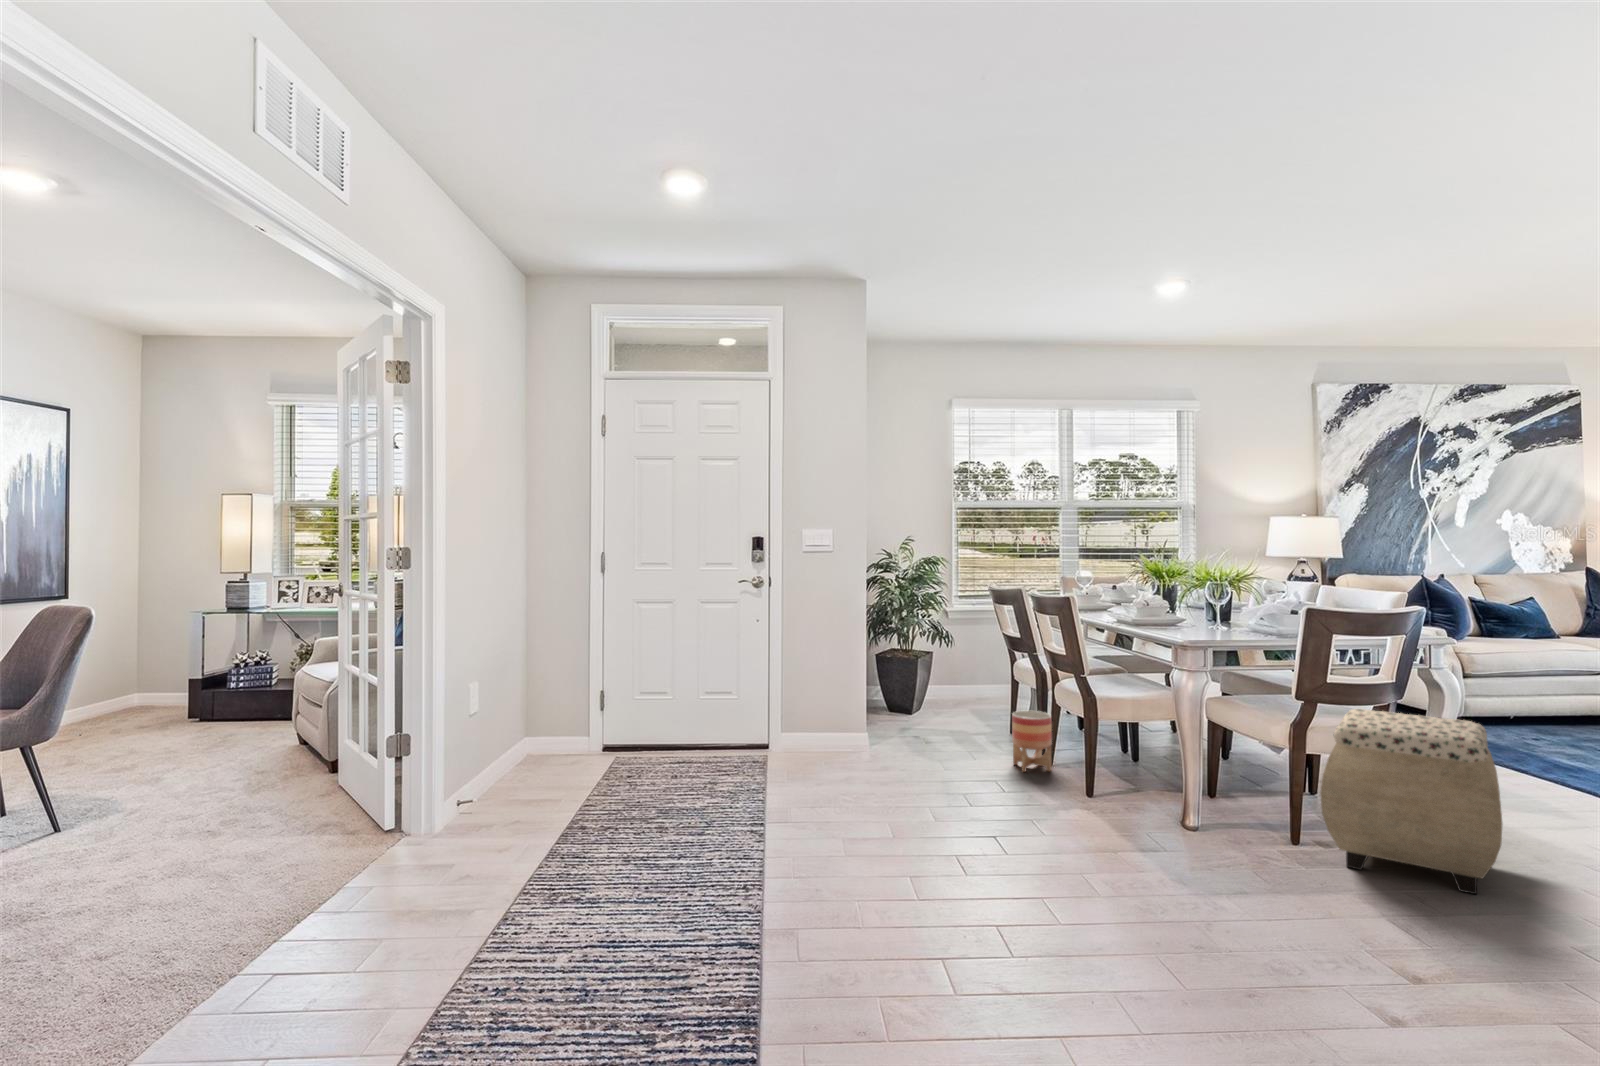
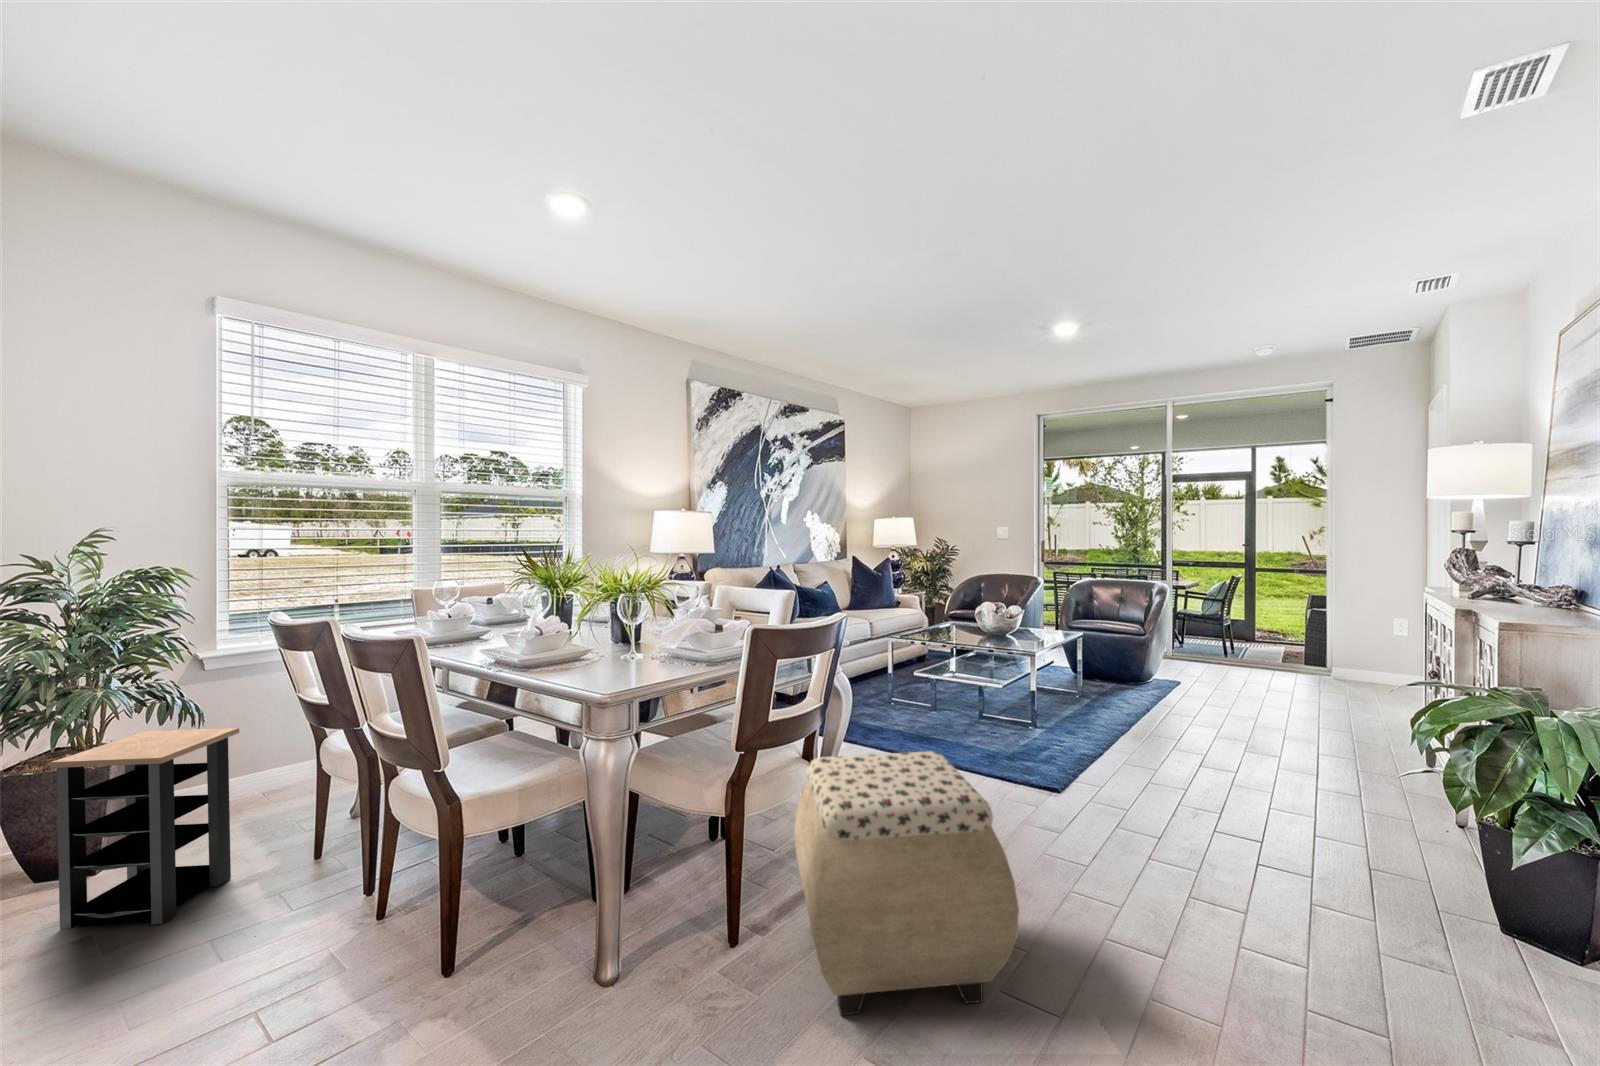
side table: none [901,645,973,743] -> present [51,728,239,930]
planter: present [1012,711,1052,772] -> none [298,832,379,963]

